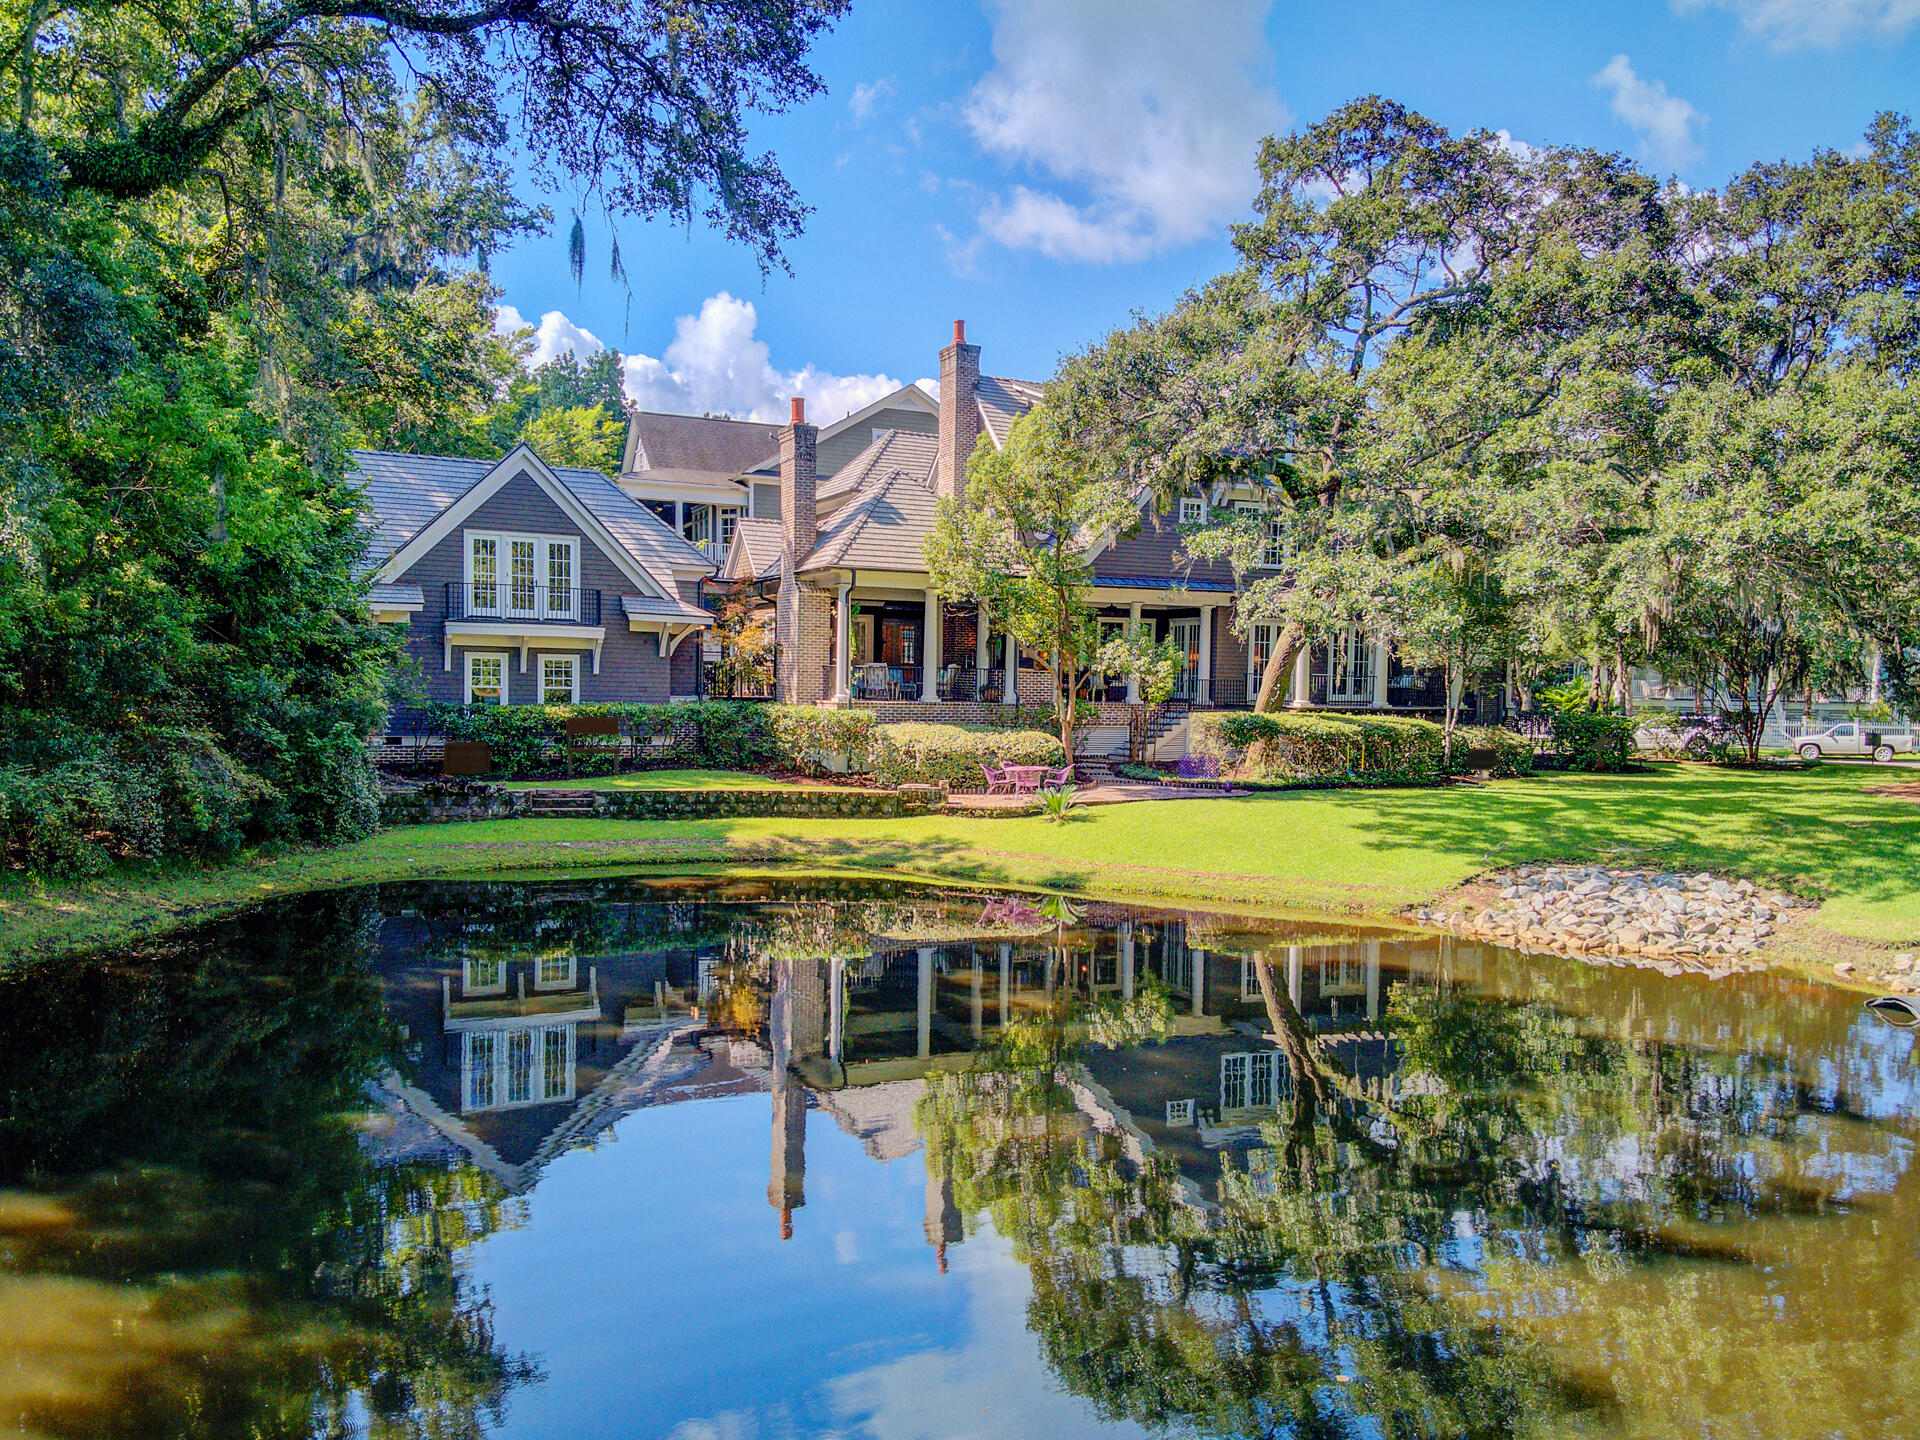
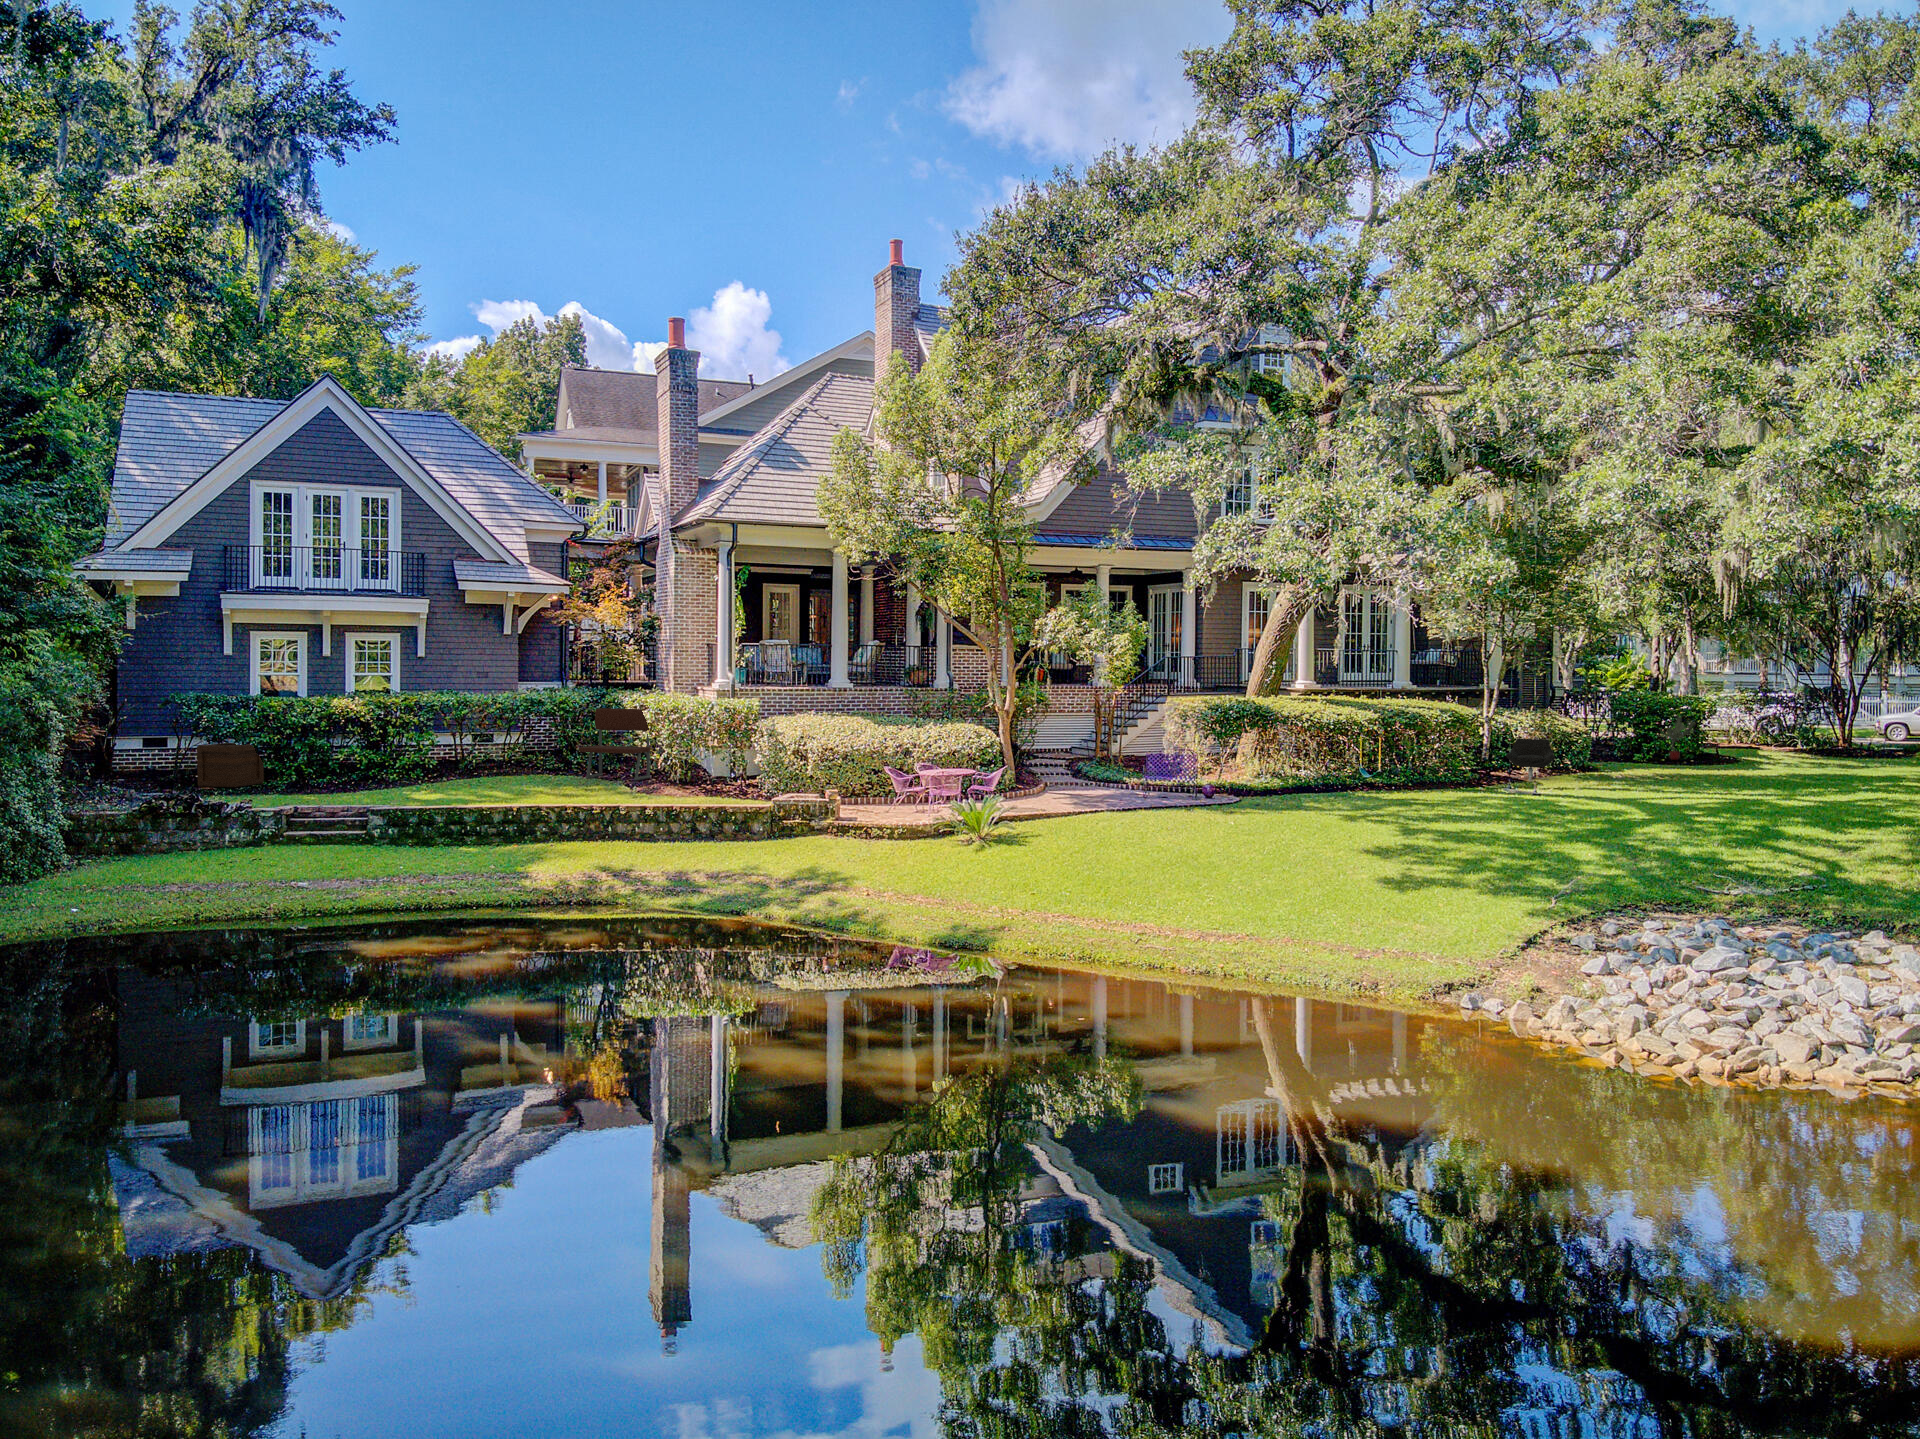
bench: present [566,717,622,775] -> present [579,708,651,780]

